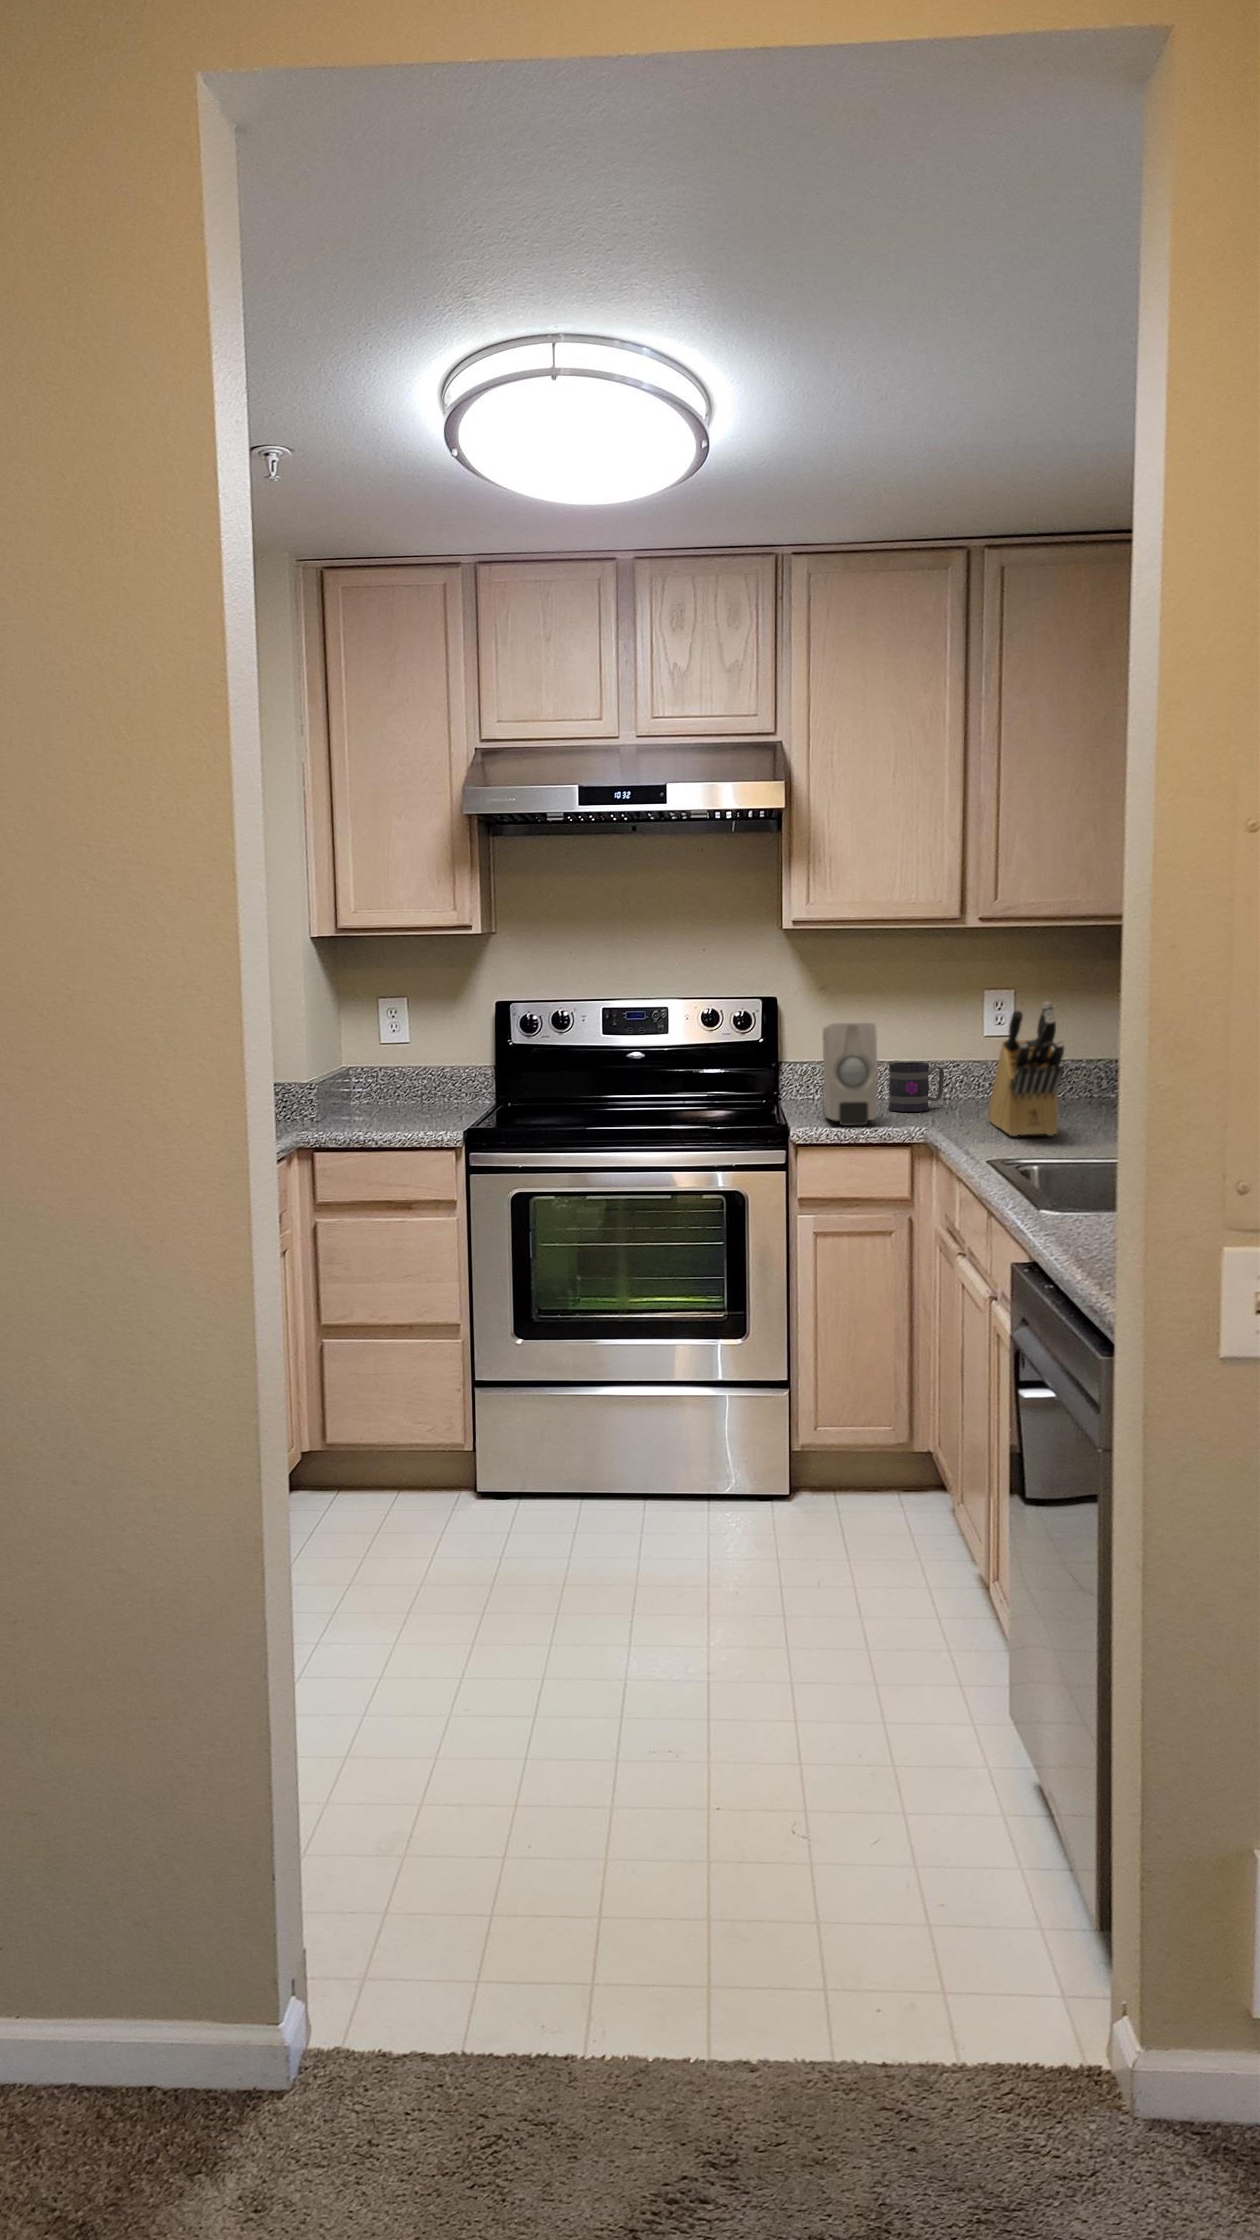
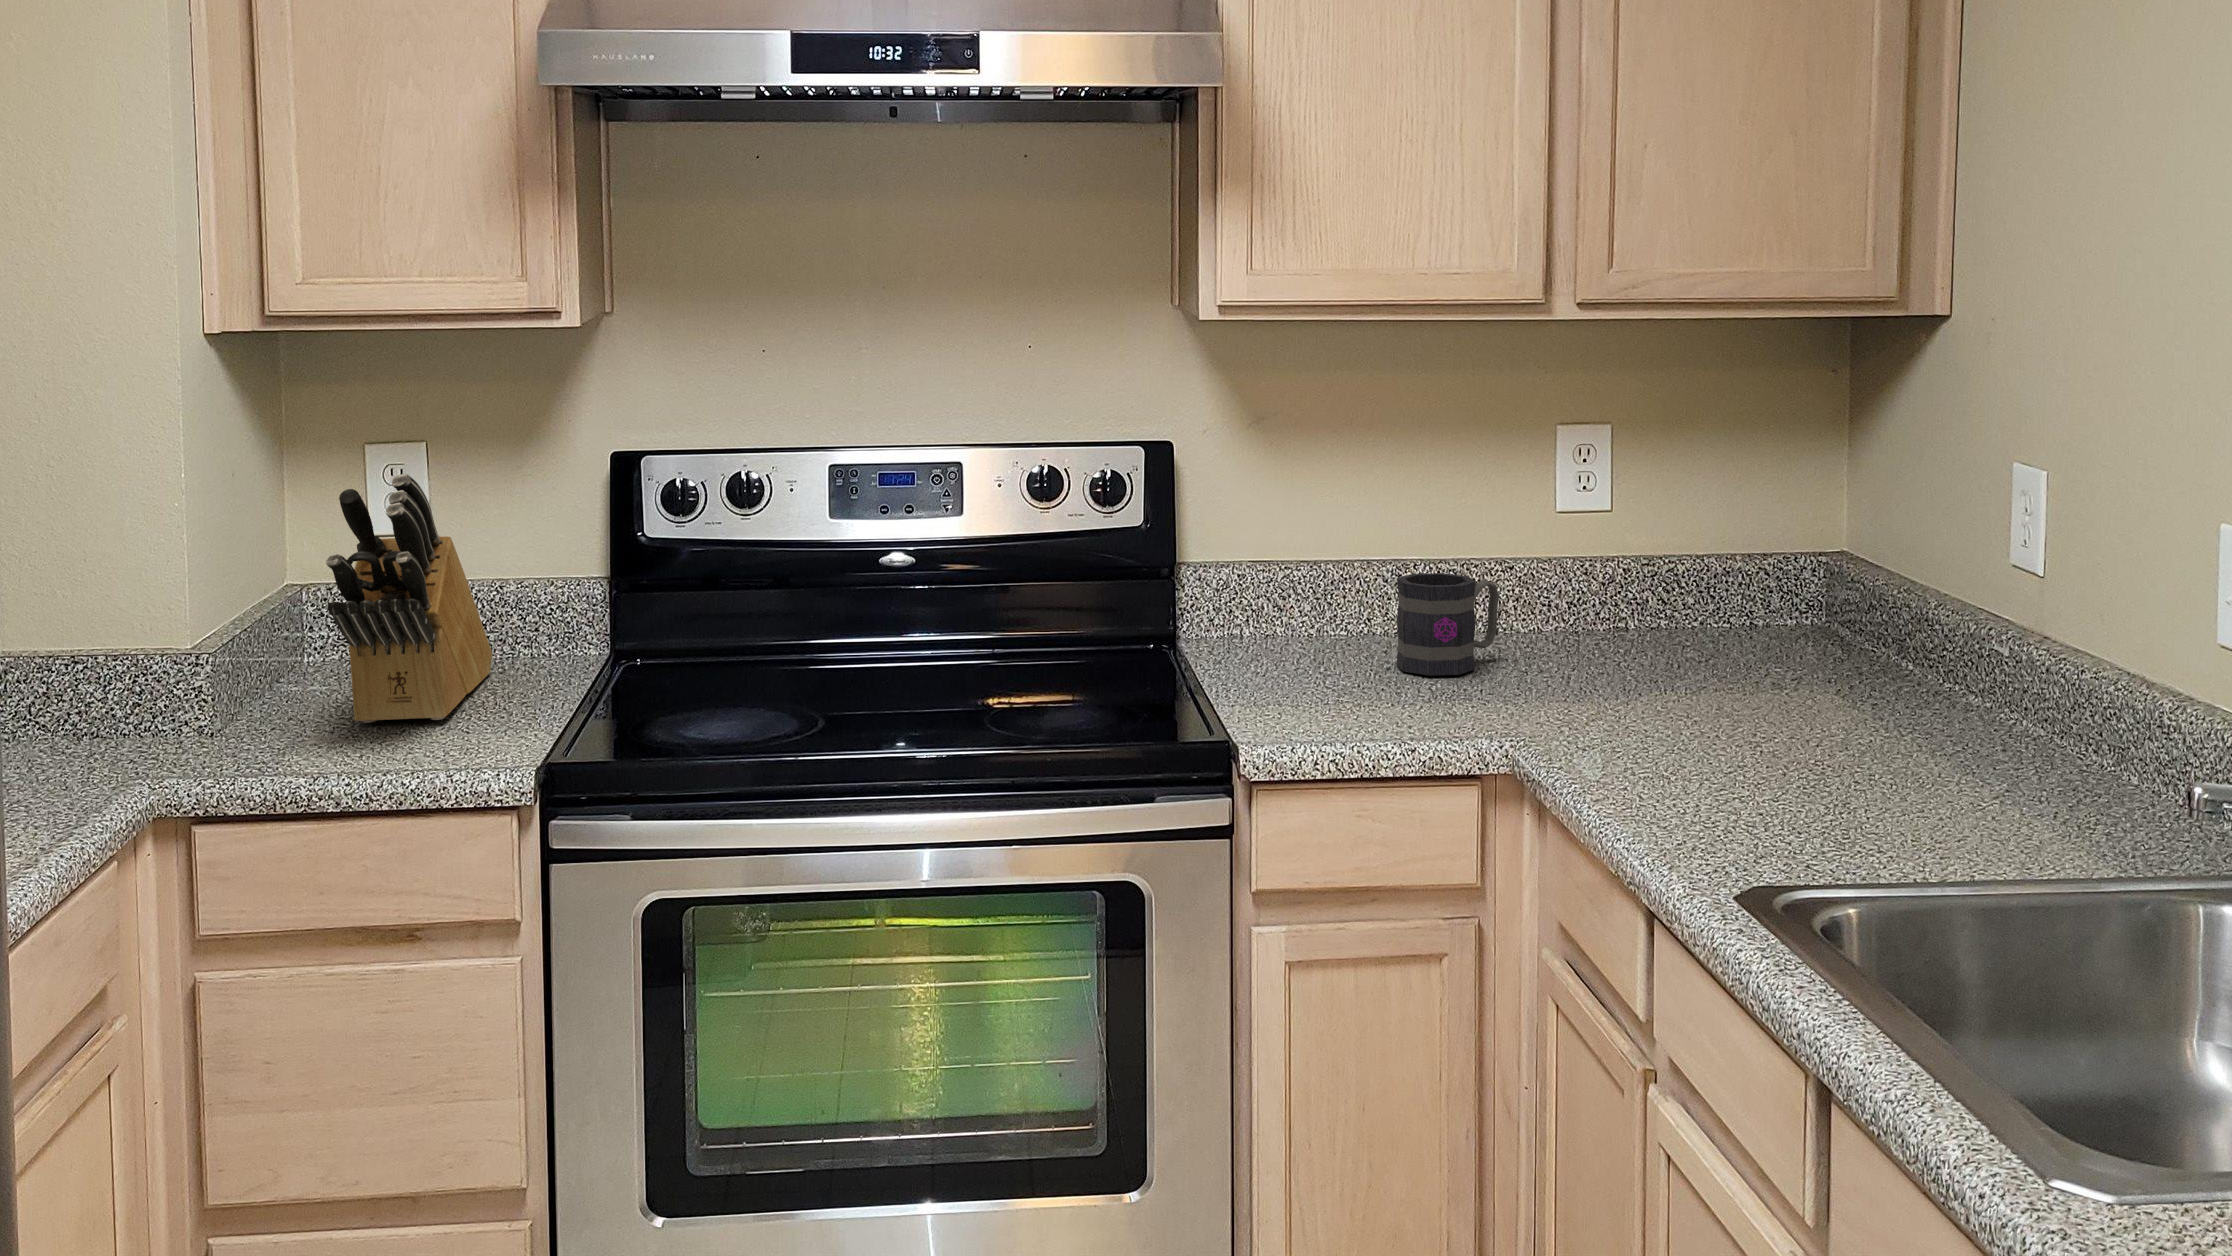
knife block: present [988,1002,1064,1136] -> present [326,474,492,723]
soap dispenser: present [823,1023,878,1126] -> none [1281,514,1401,728]

